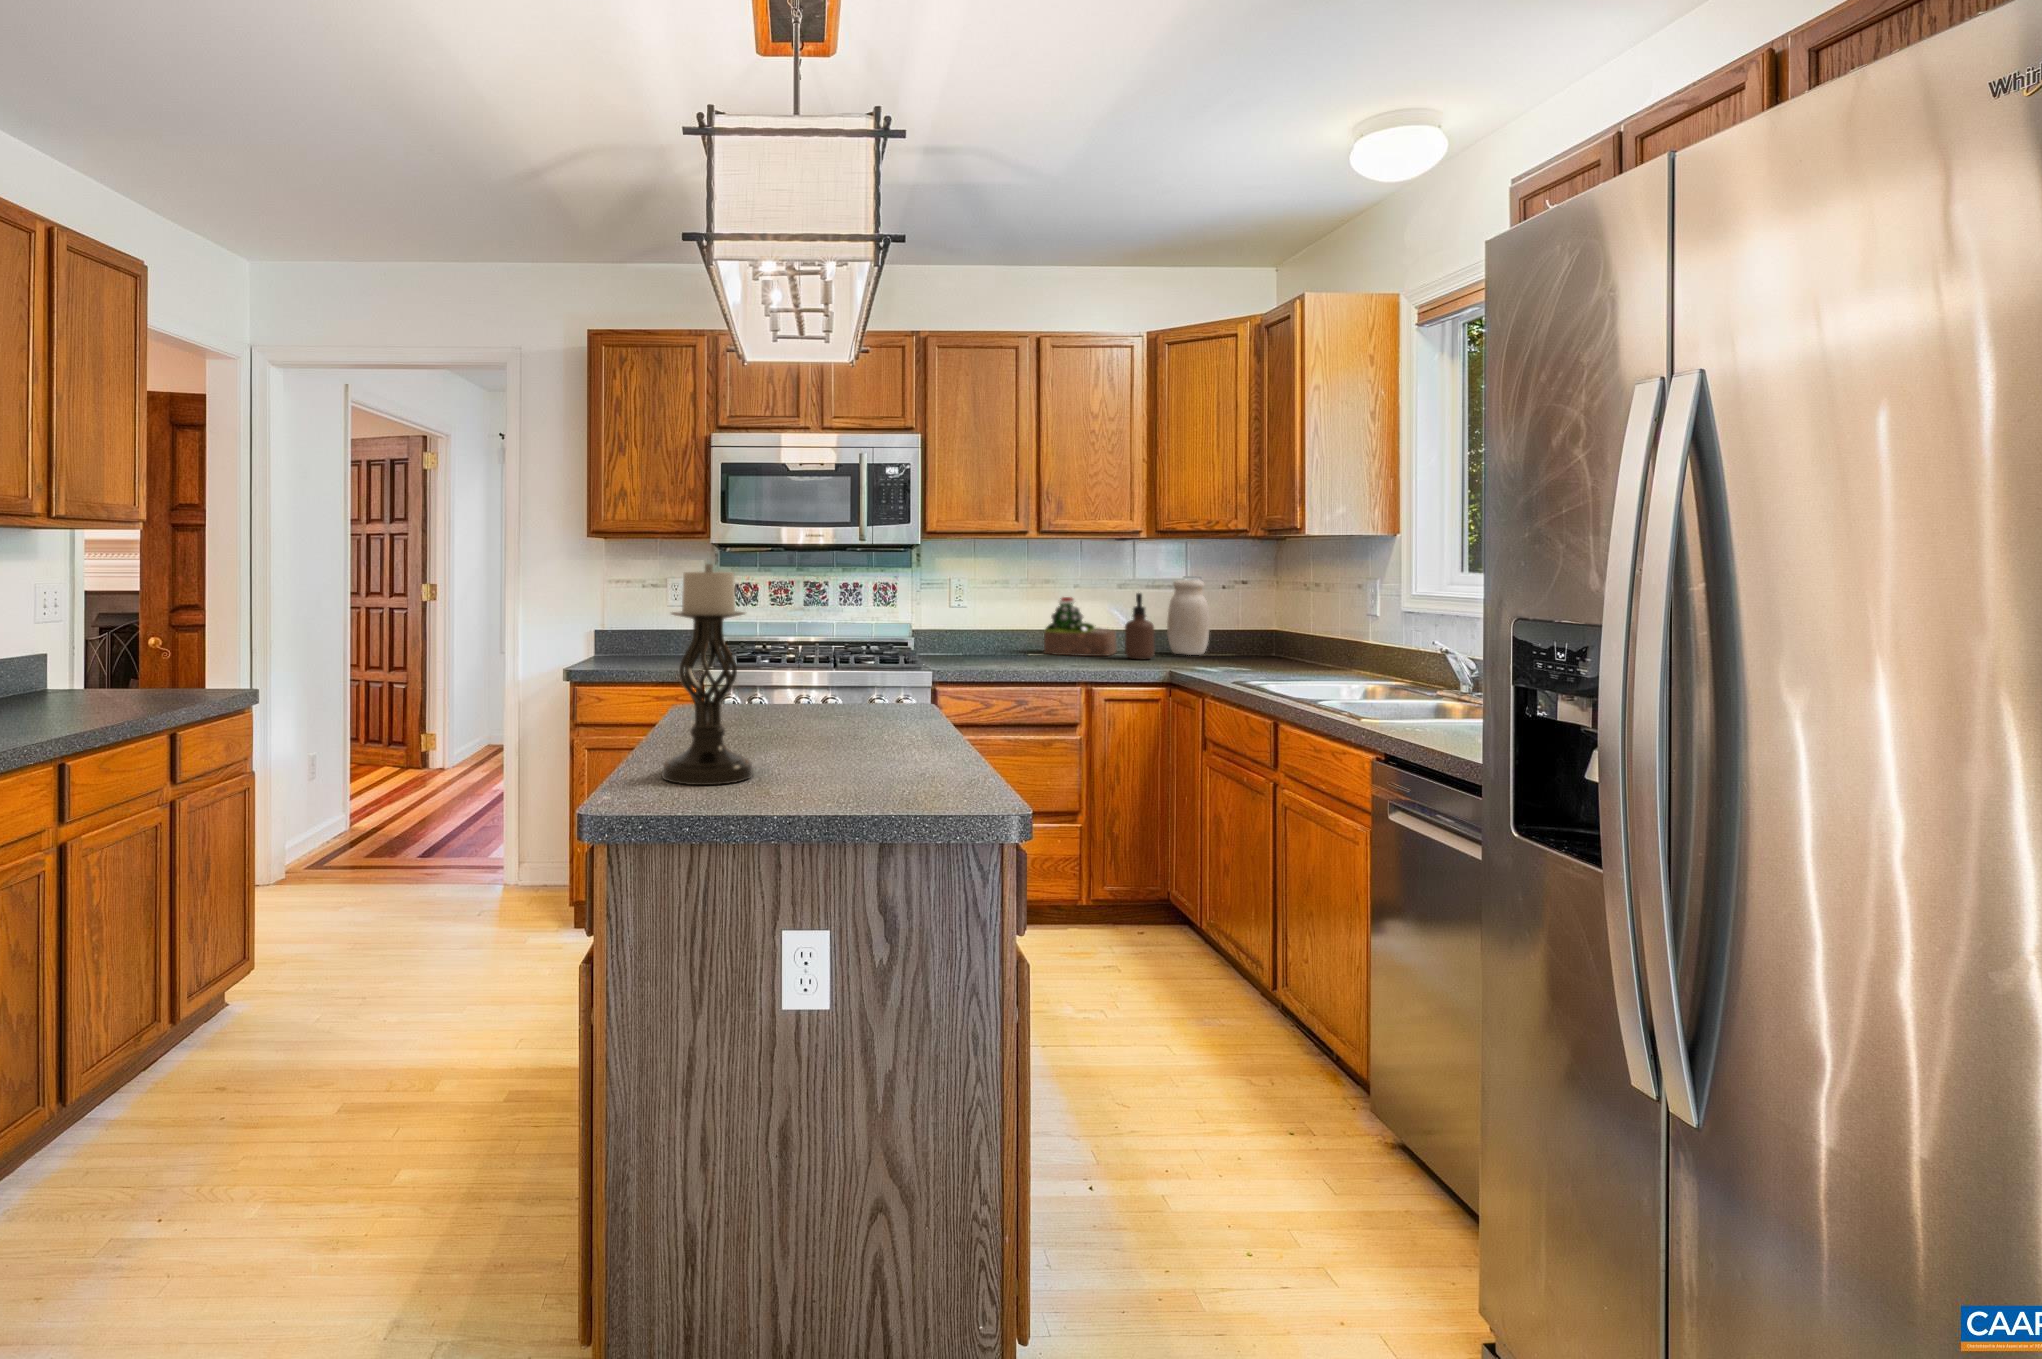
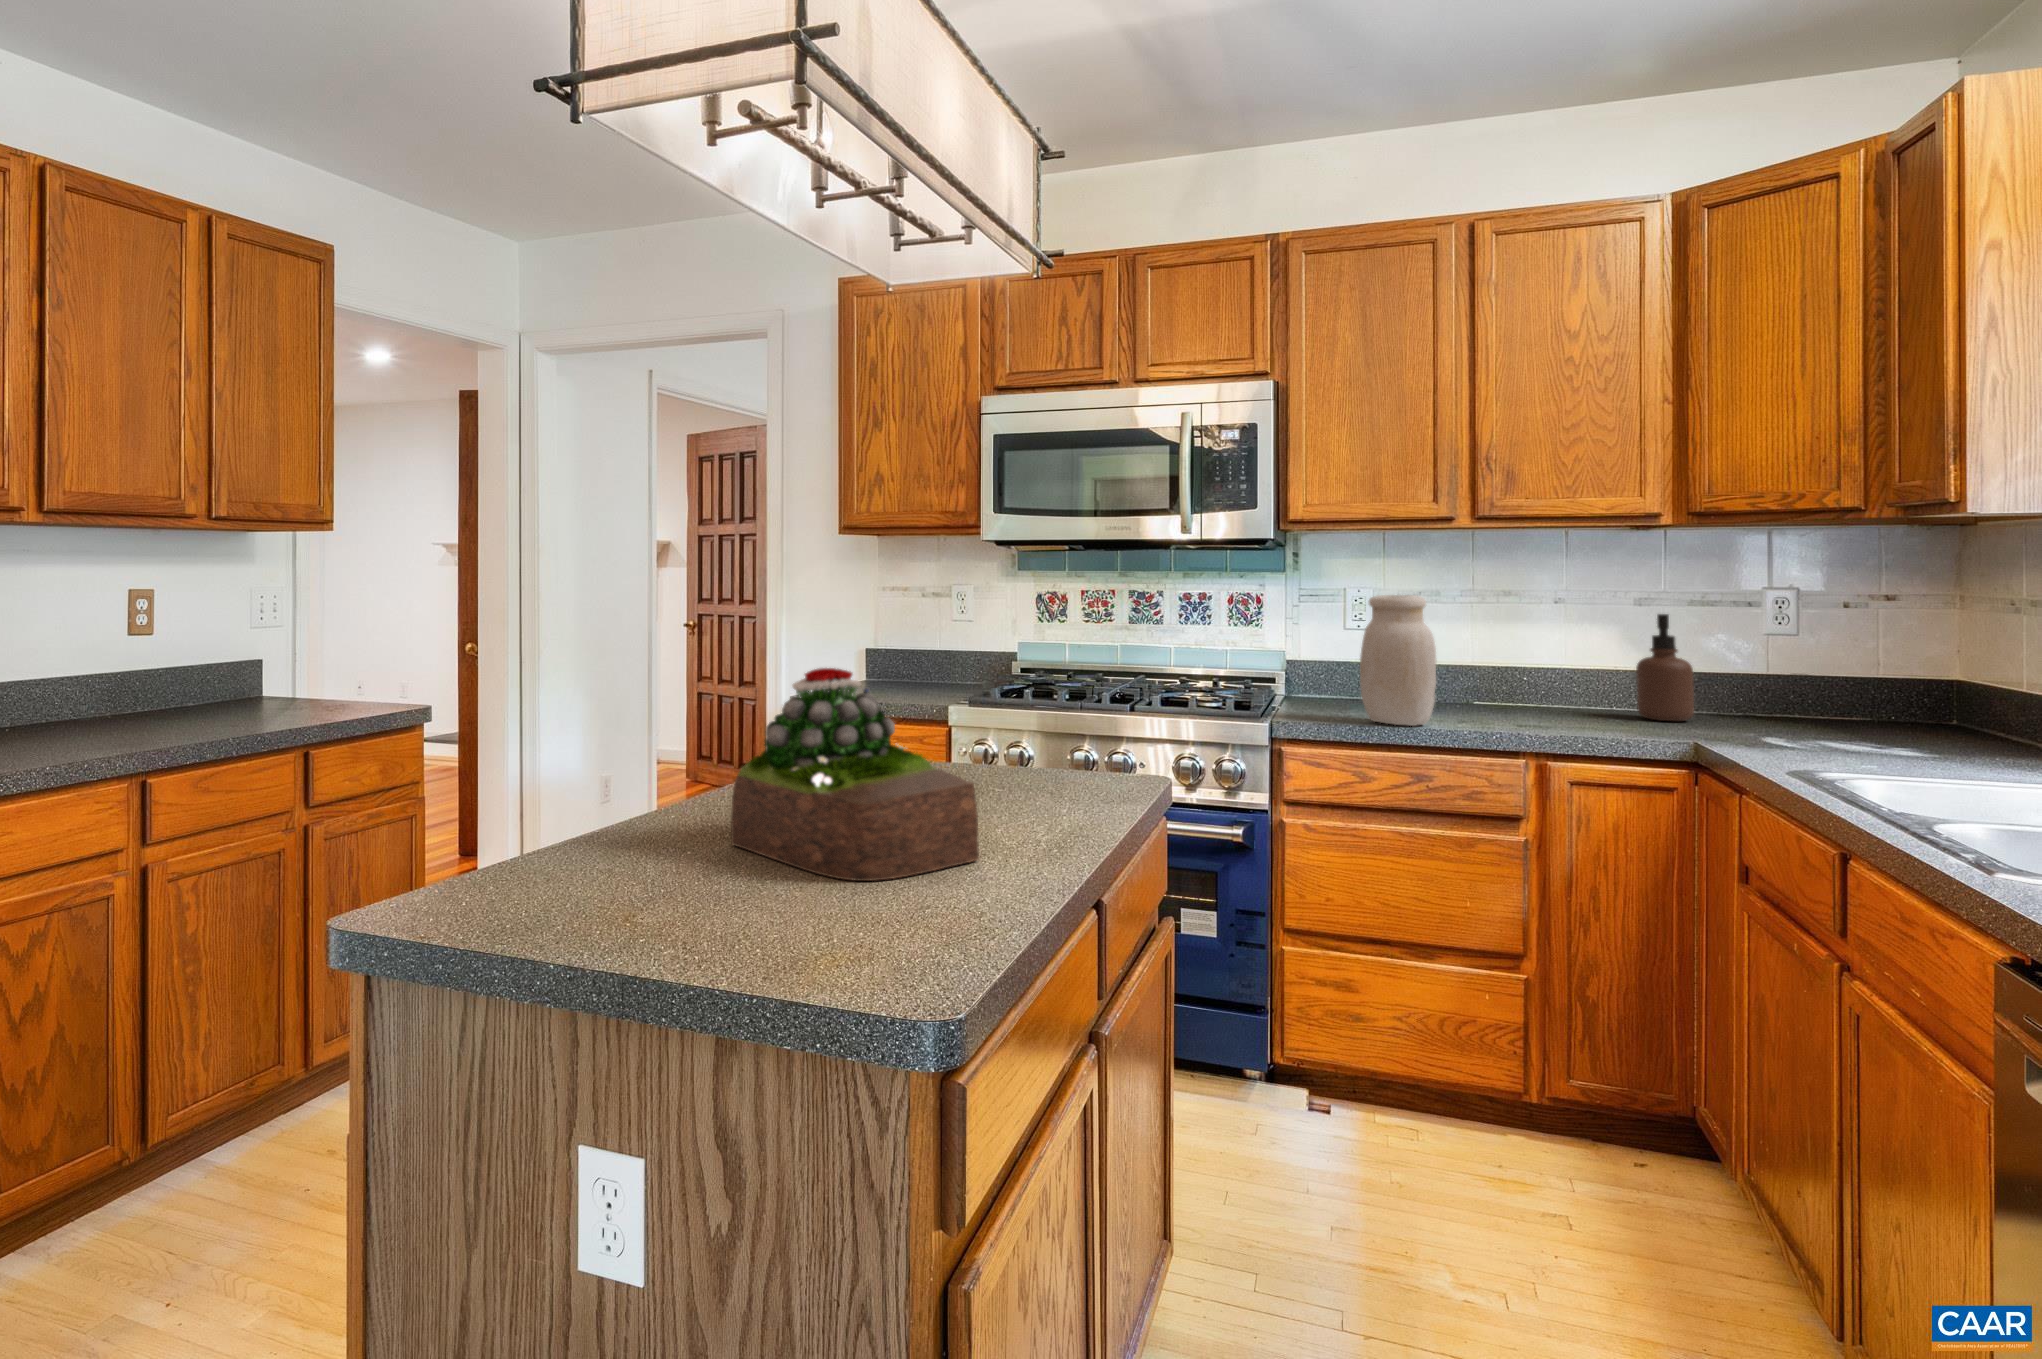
candle holder: present [662,564,753,785] -> none [532,574,664,896]
jar: present [1167,580,1210,655] -> present [1360,595,1436,726]
succulent plant: present [1044,597,1117,656] -> present [731,668,979,881]

